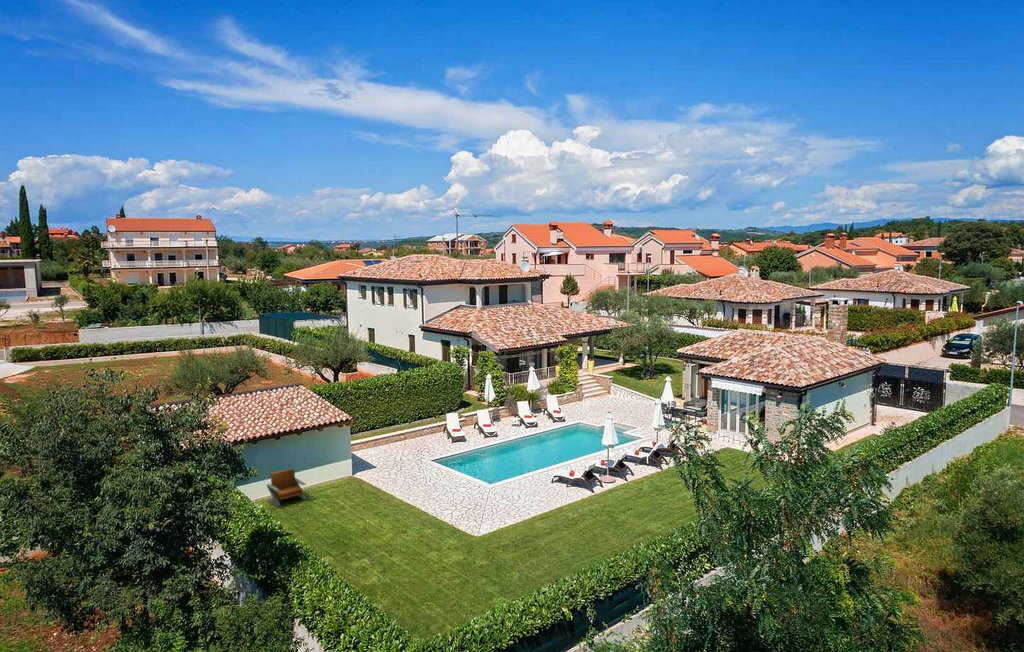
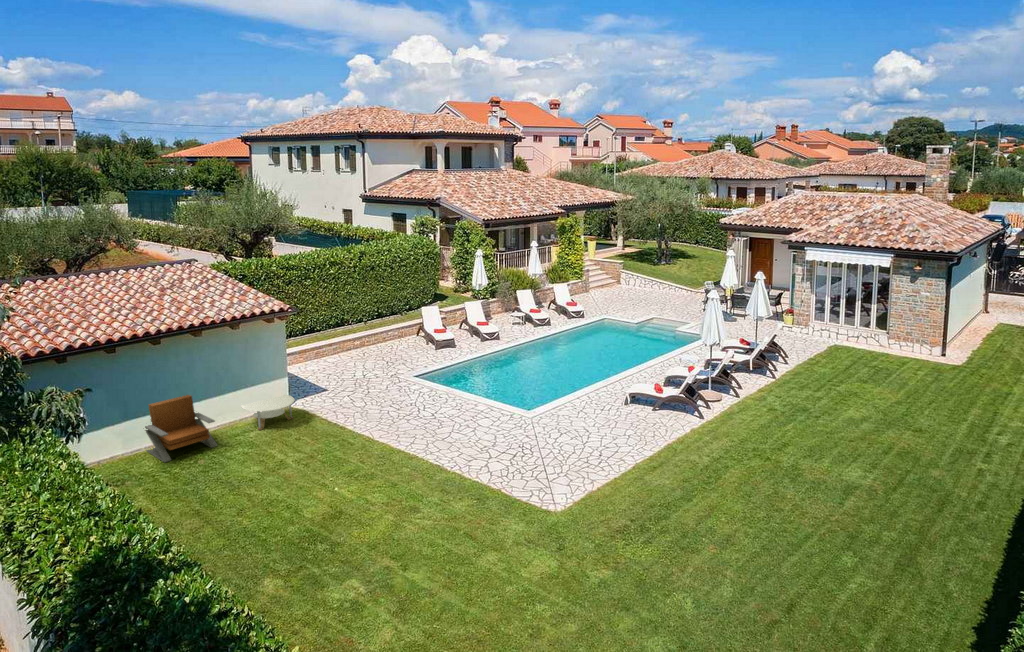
round table: none [321,469,353,491] -> present [241,395,294,430]

